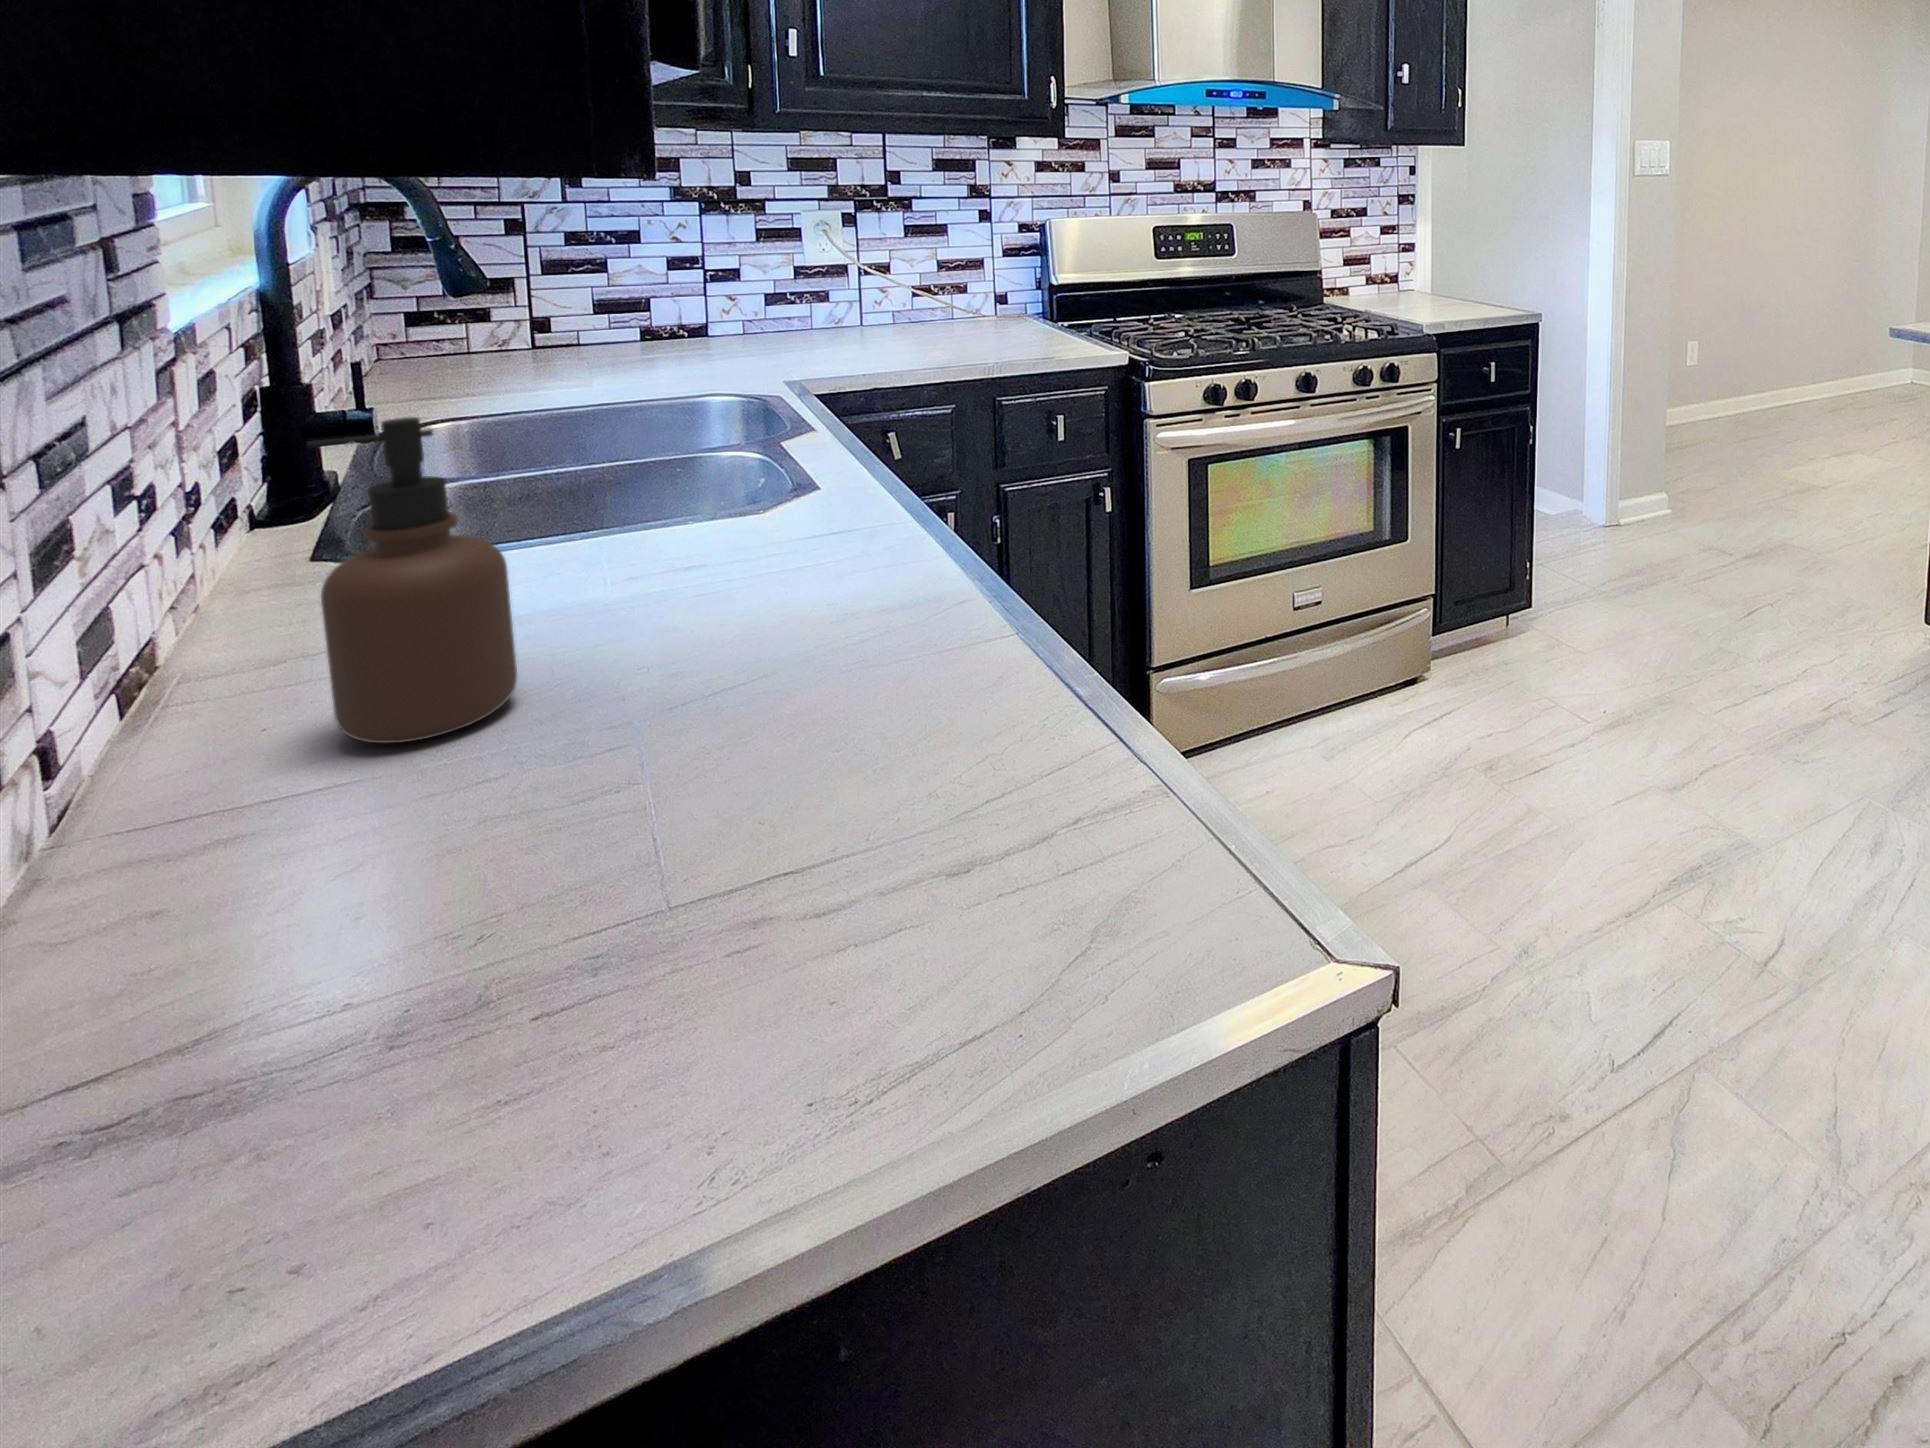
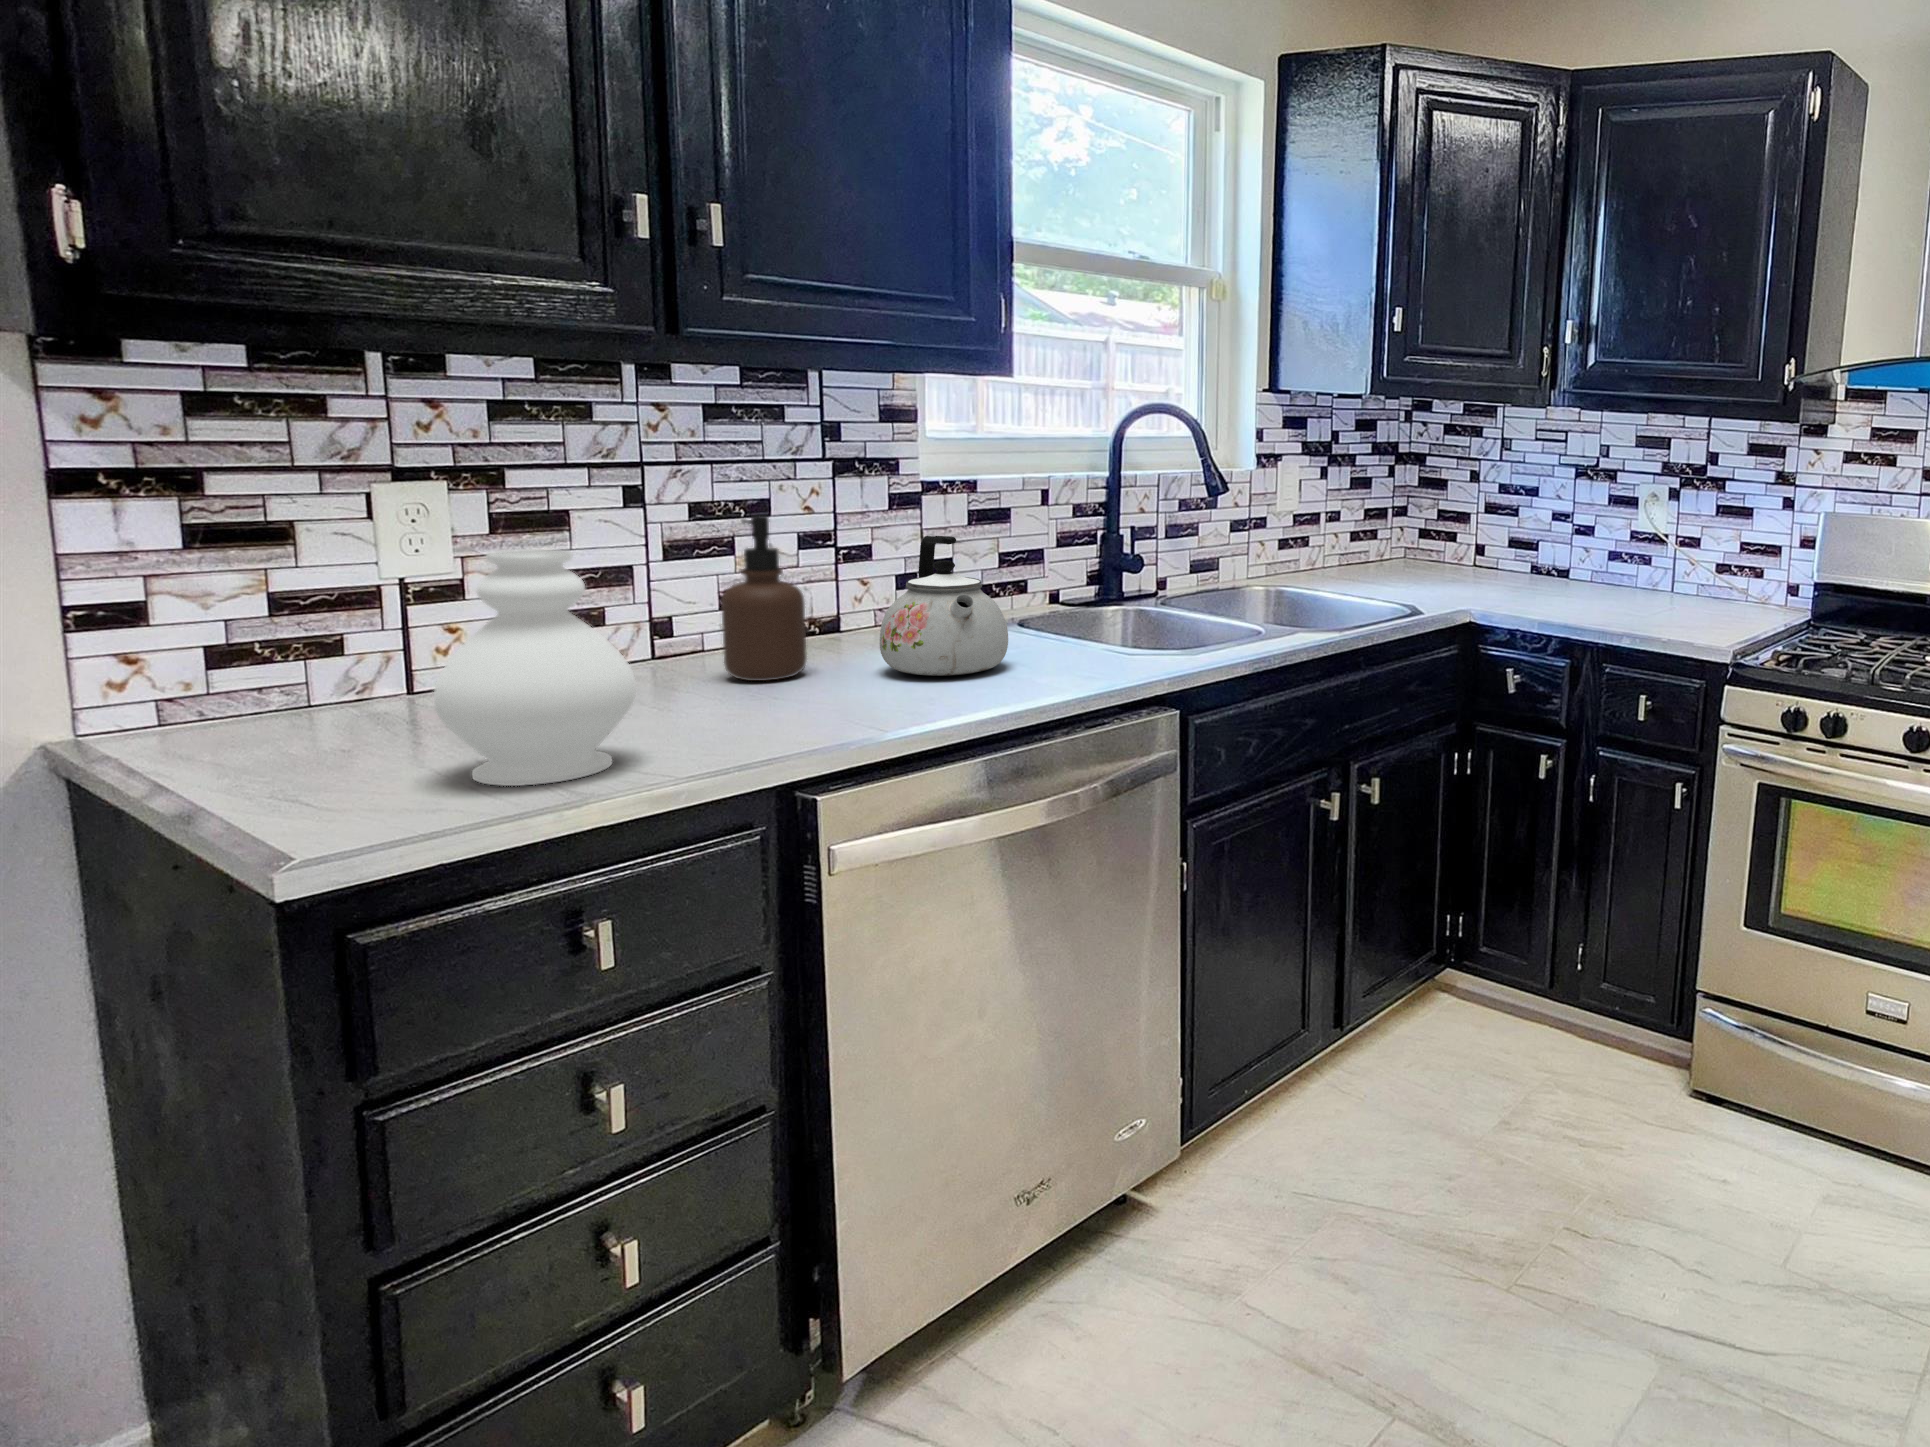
kettle: none [532,385,769,620] -> present [880,536,1008,676]
decorative vase: none [802,456,1088,868] -> present [434,549,636,786]

